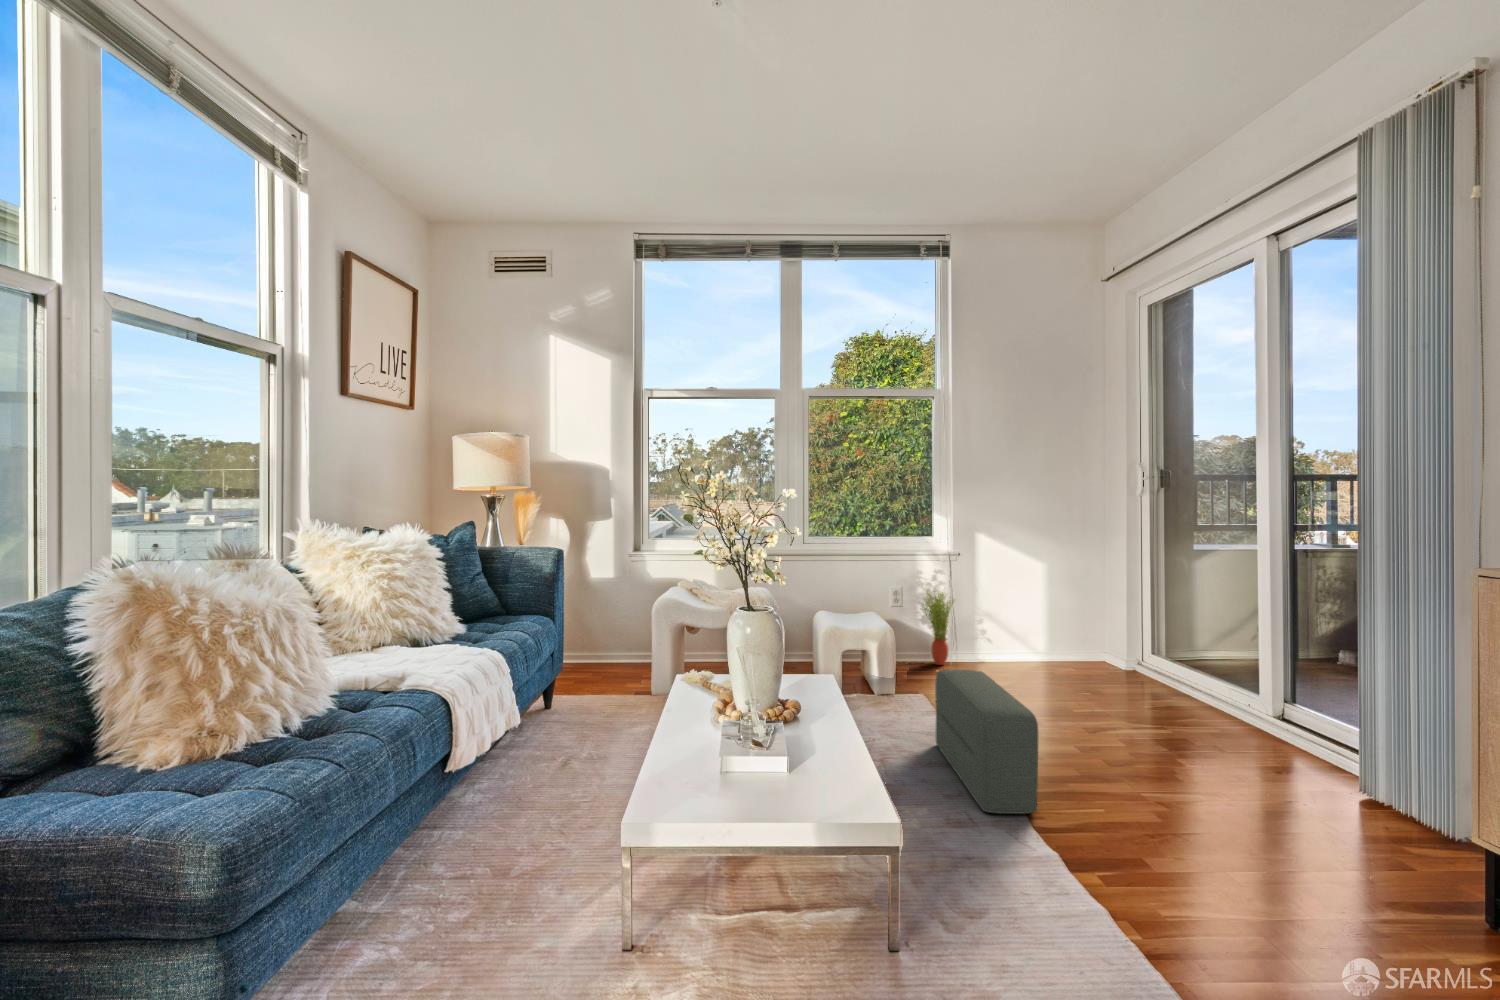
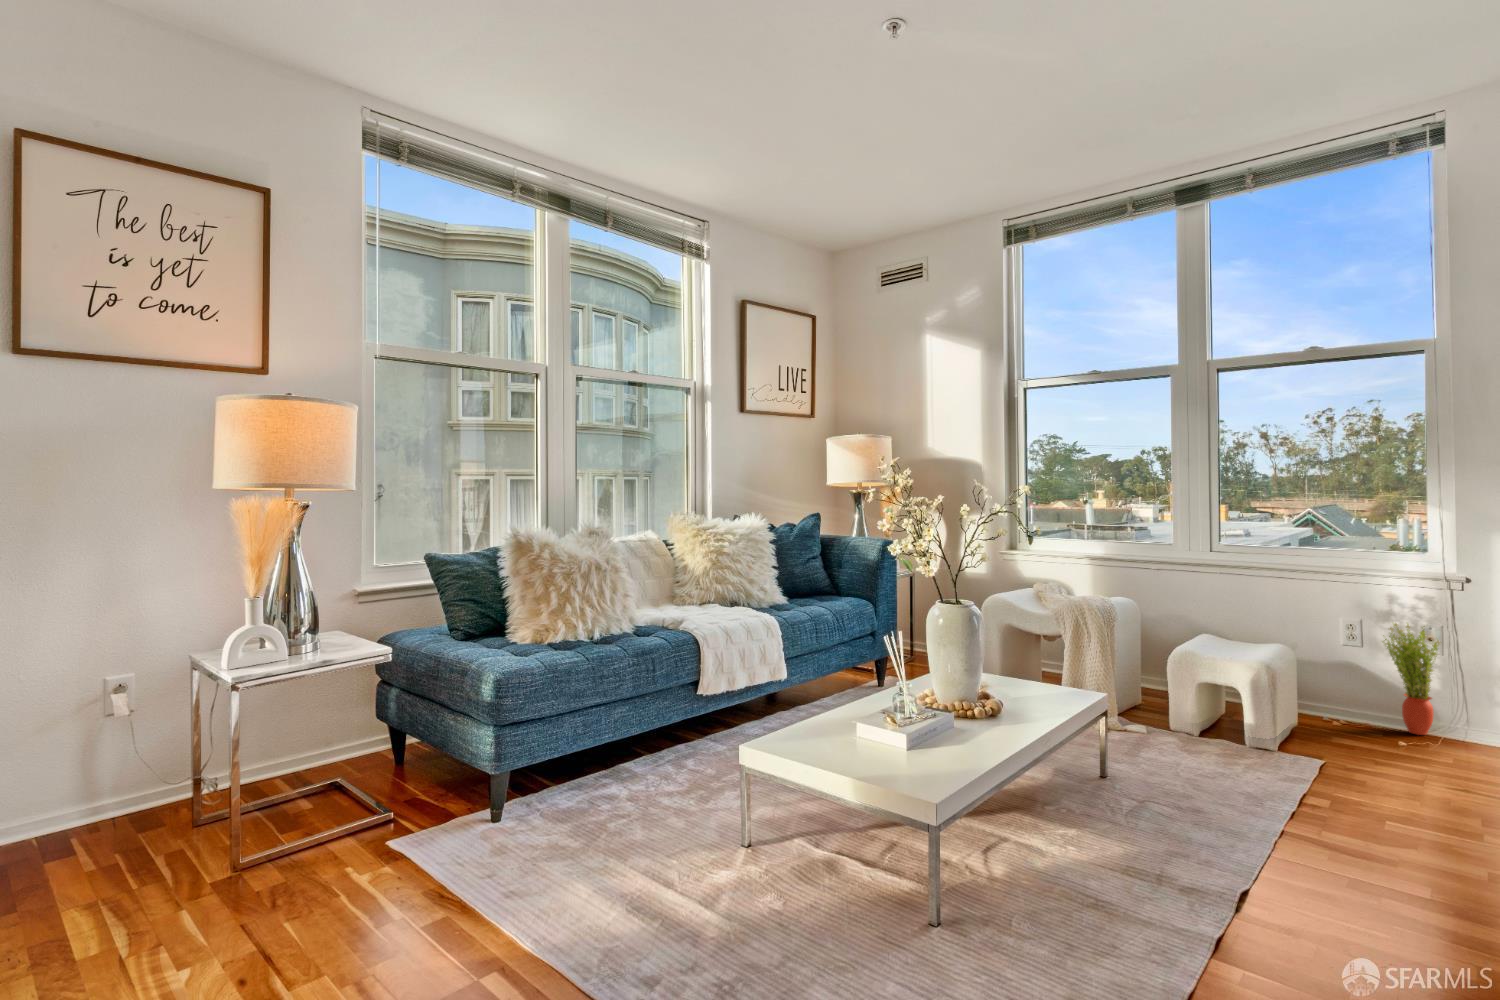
pouf: present [935,669,1039,814] -> none [1195,711,1316,896]

